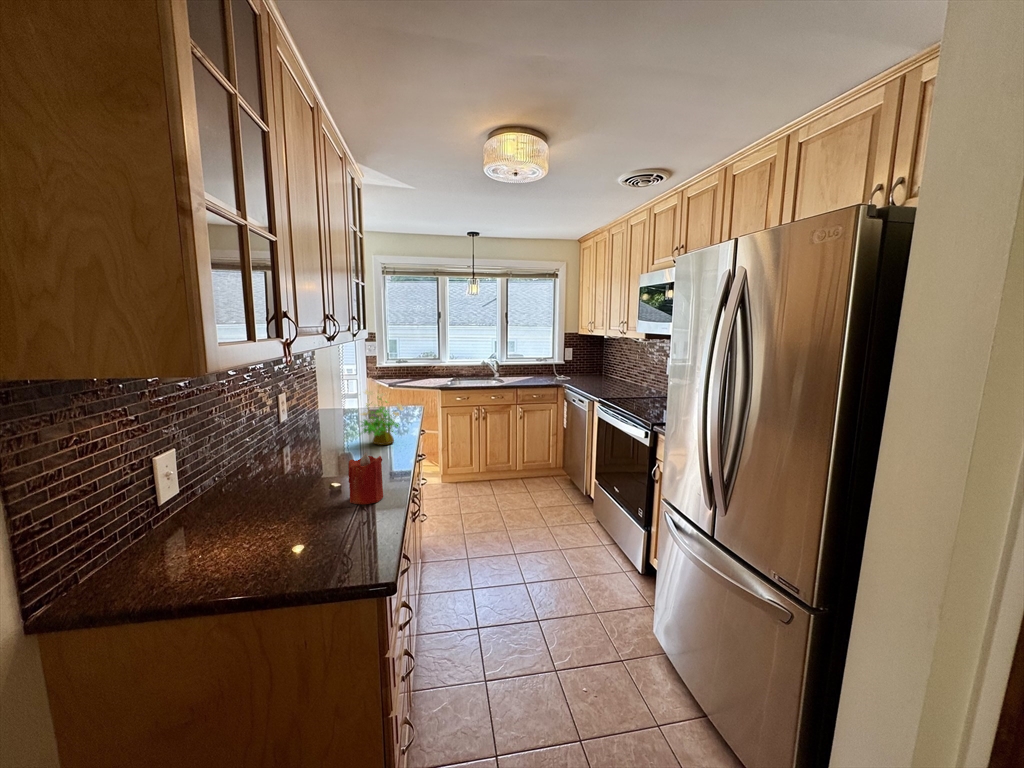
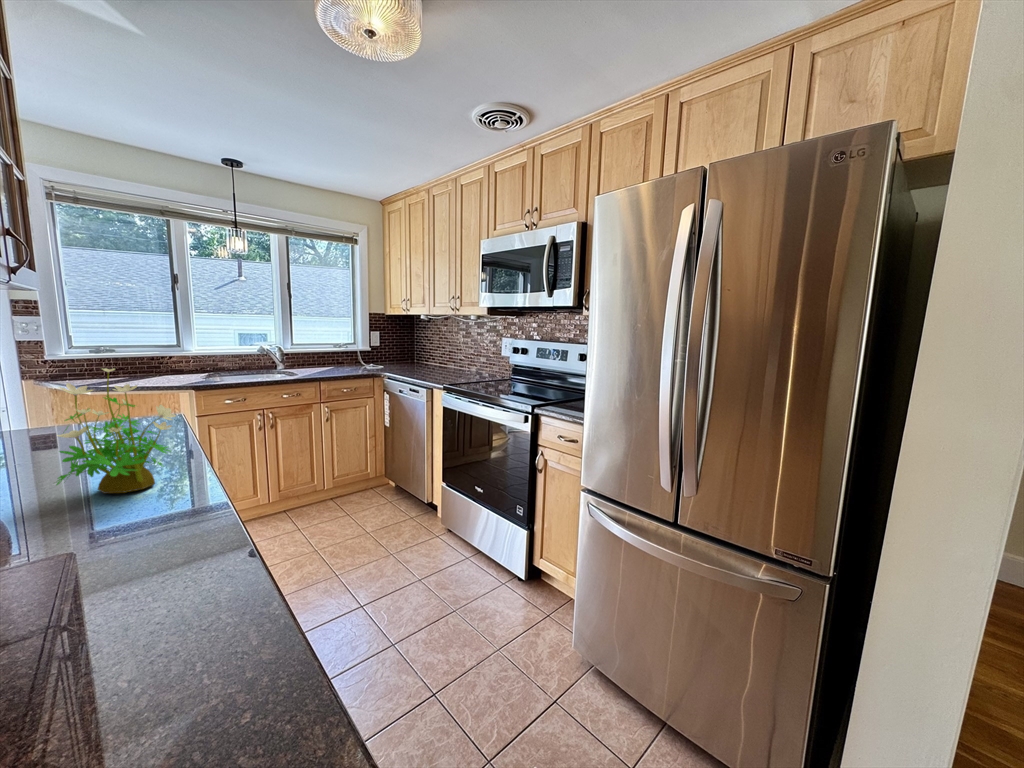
candle: present [348,453,383,505] -> none [95,524,215,681]

